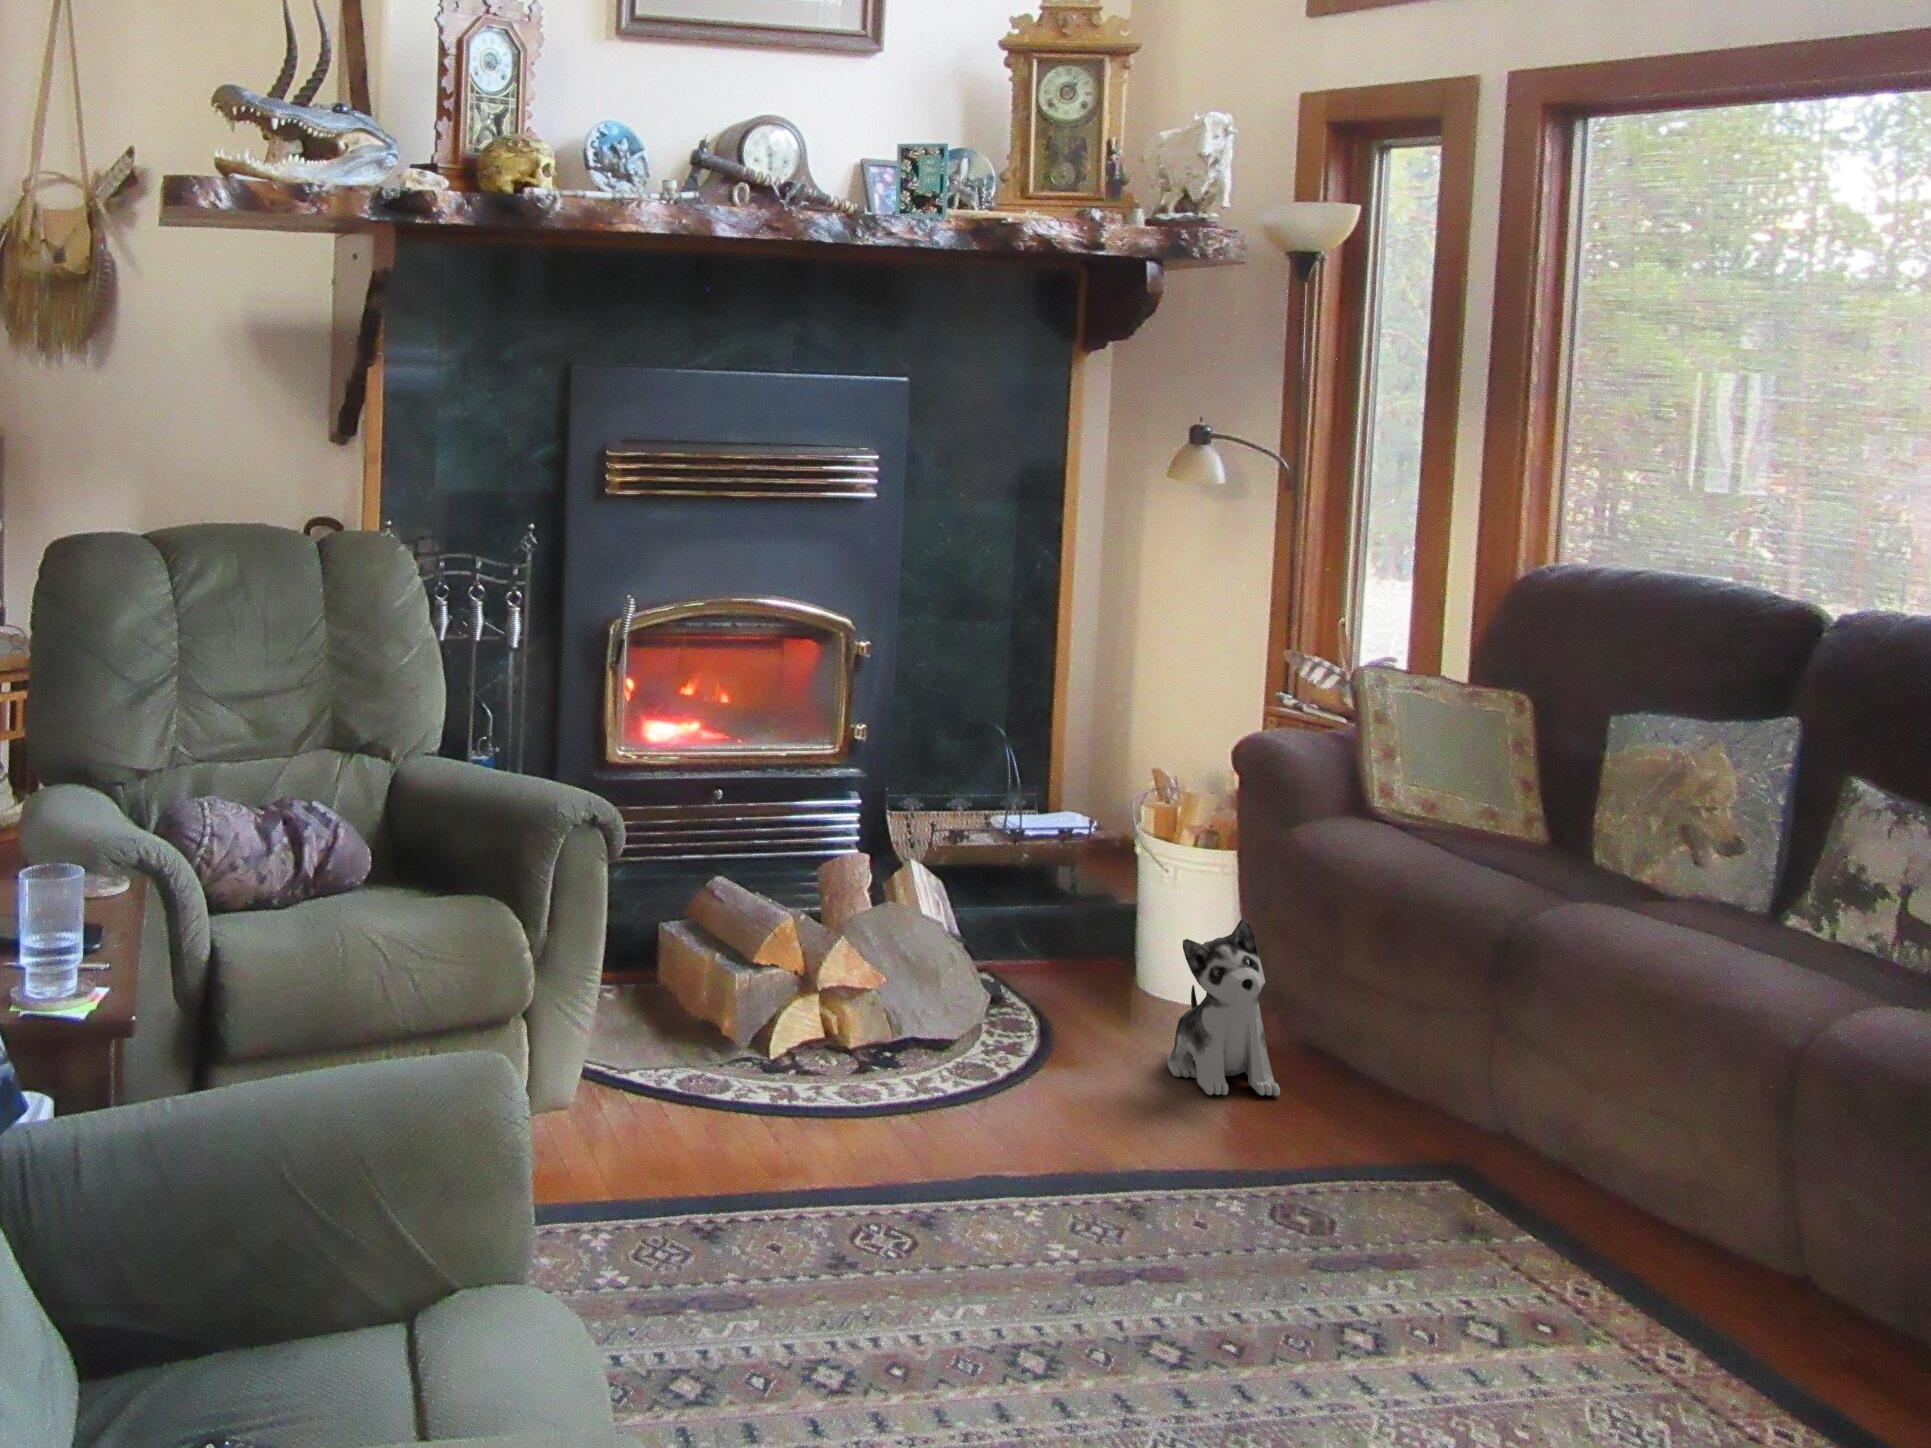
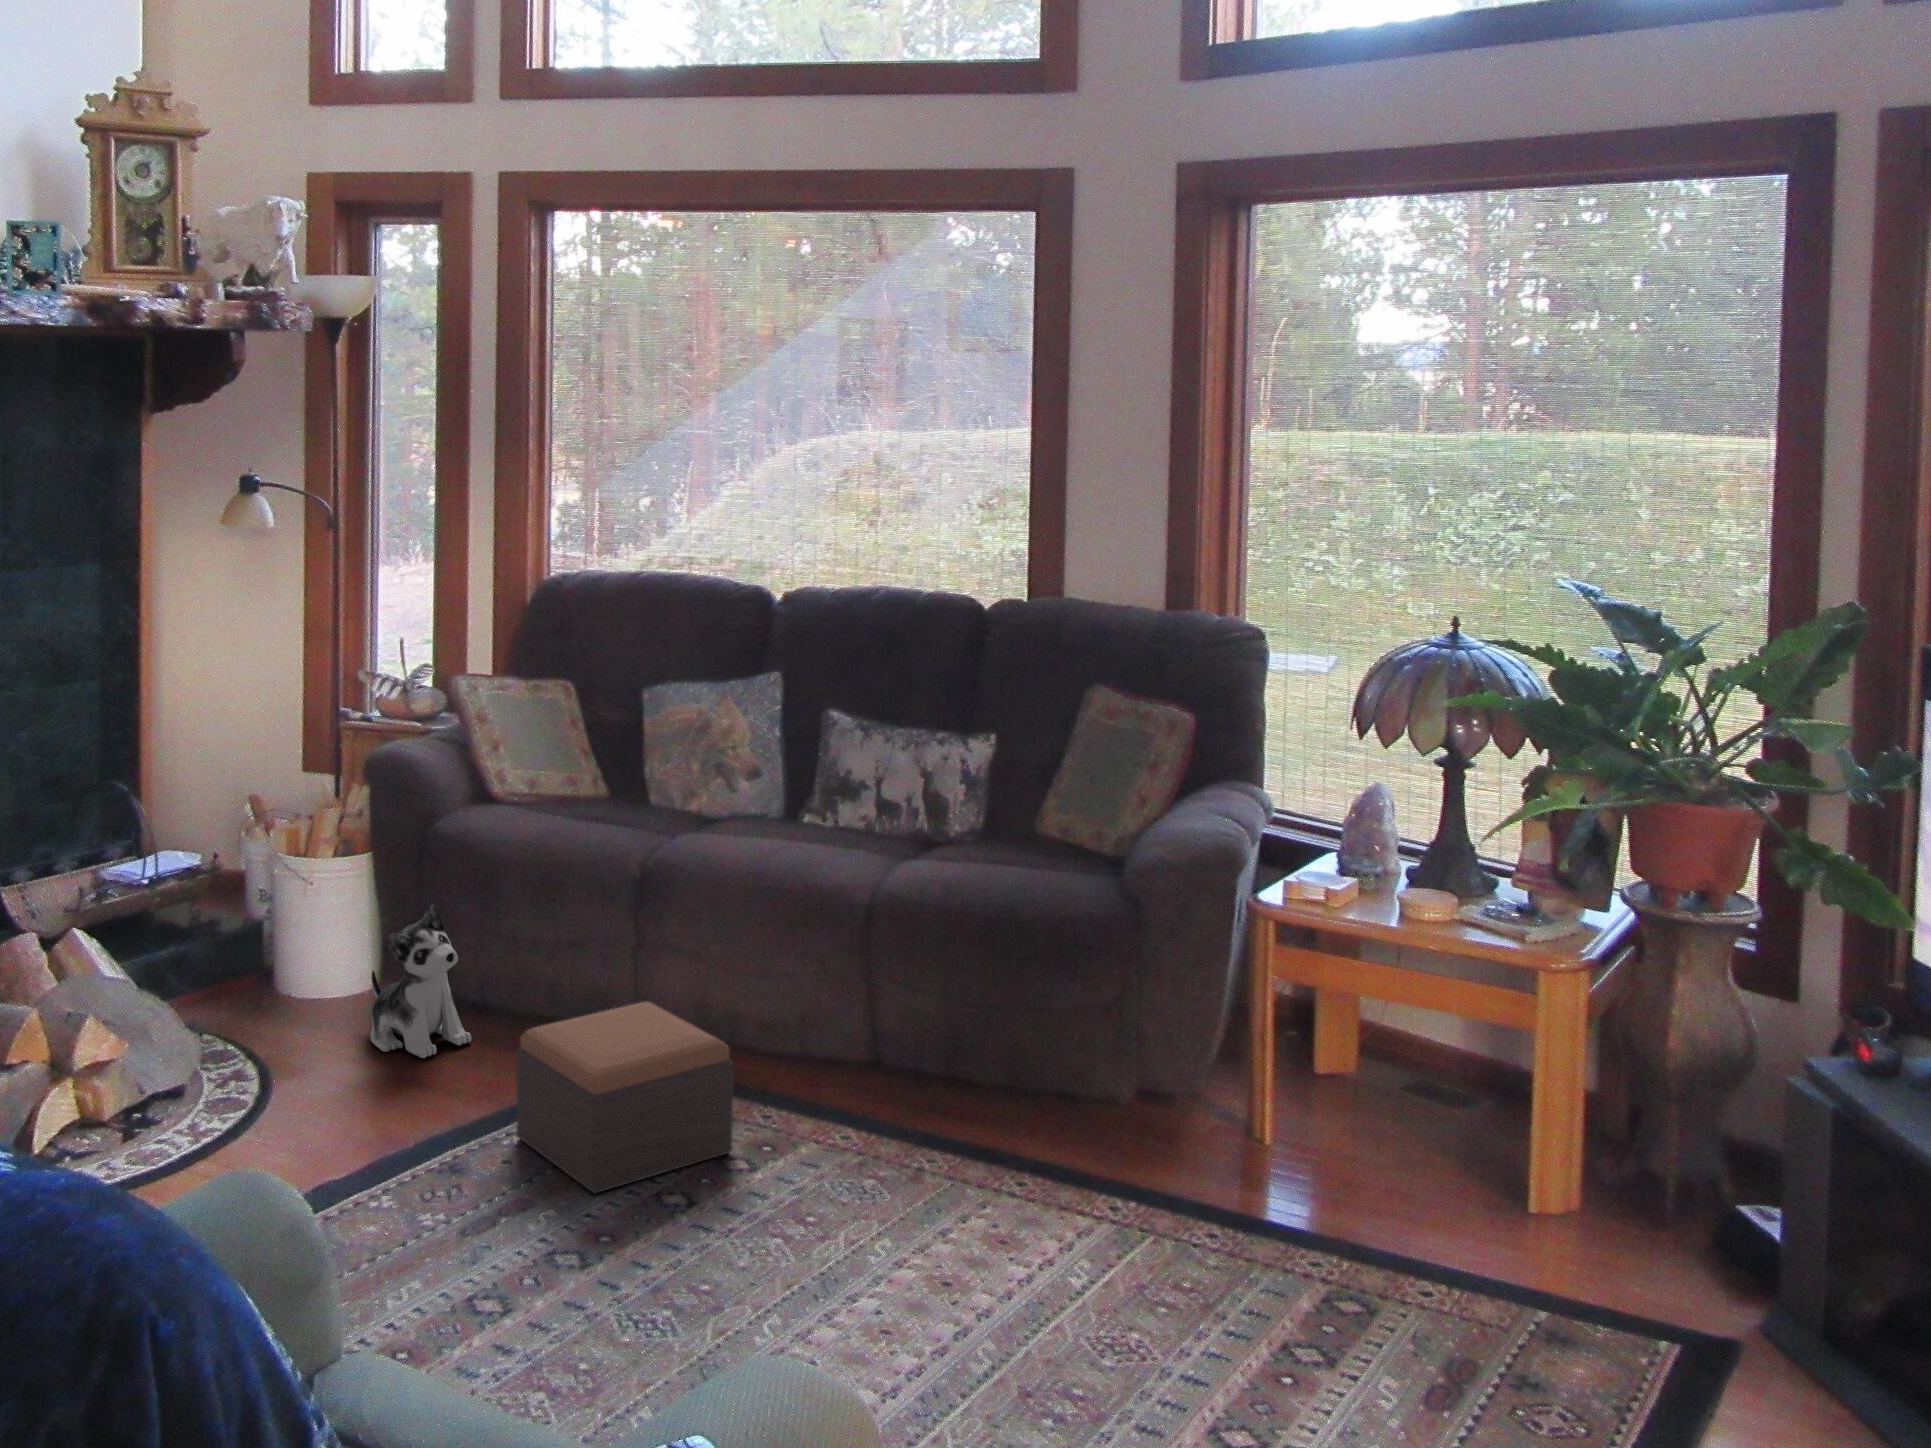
footstool: none [1234,1074,1496,1314] -> present [517,1001,733,1194]

